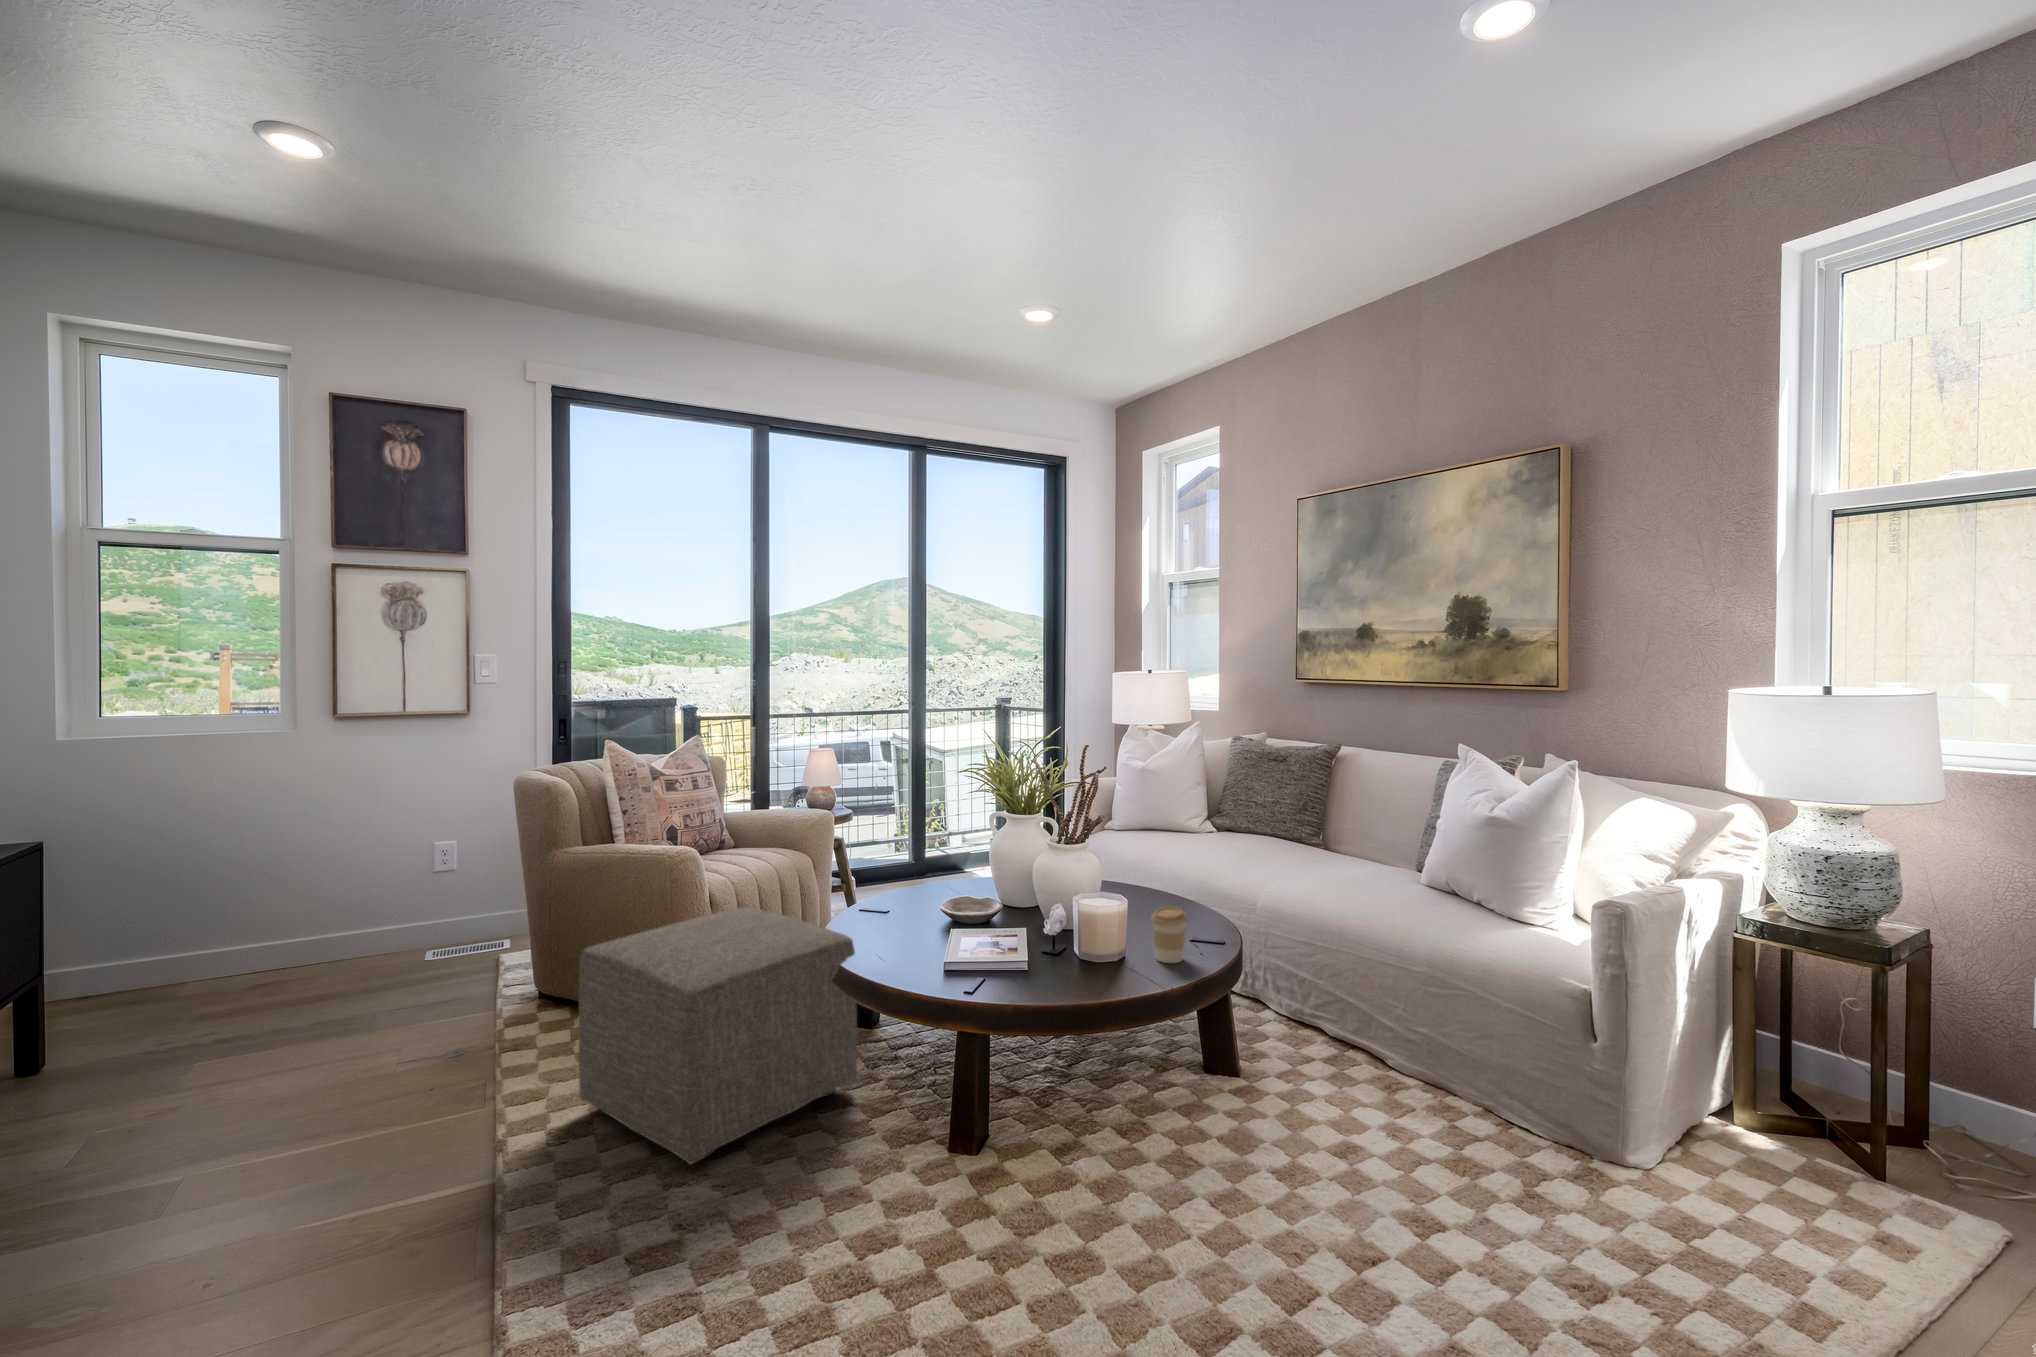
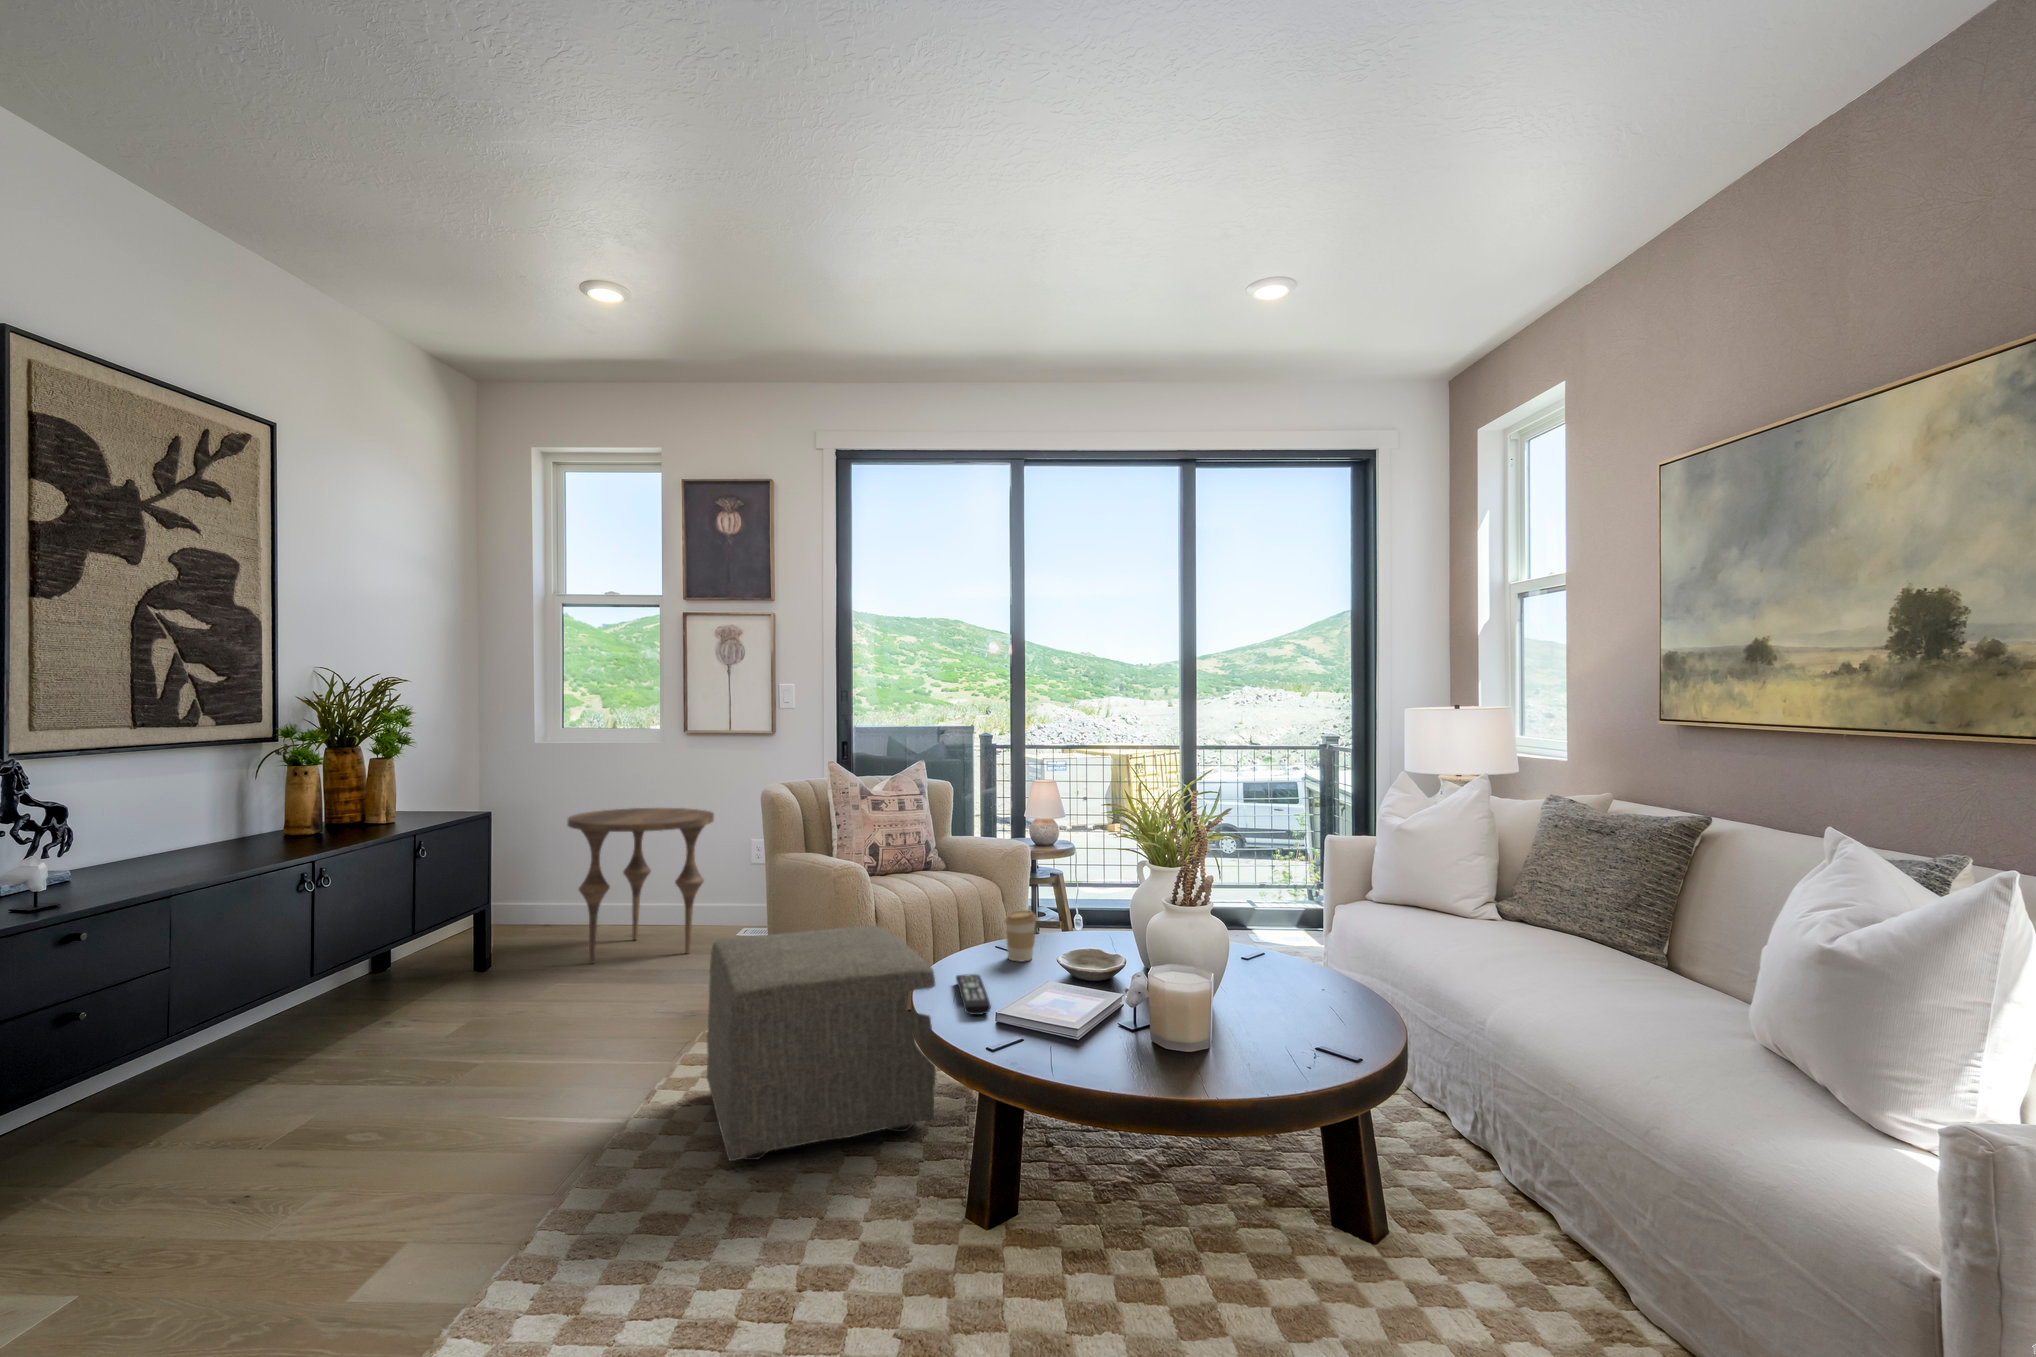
side table: none [195,808,413,1016] -> present [568,808,714,964]
coffee cup: present [1152,907,1187,963] -> present [1005,910,1037,961]
remote control: none [871,936,937,970] -> present [956,974,991,1015]

